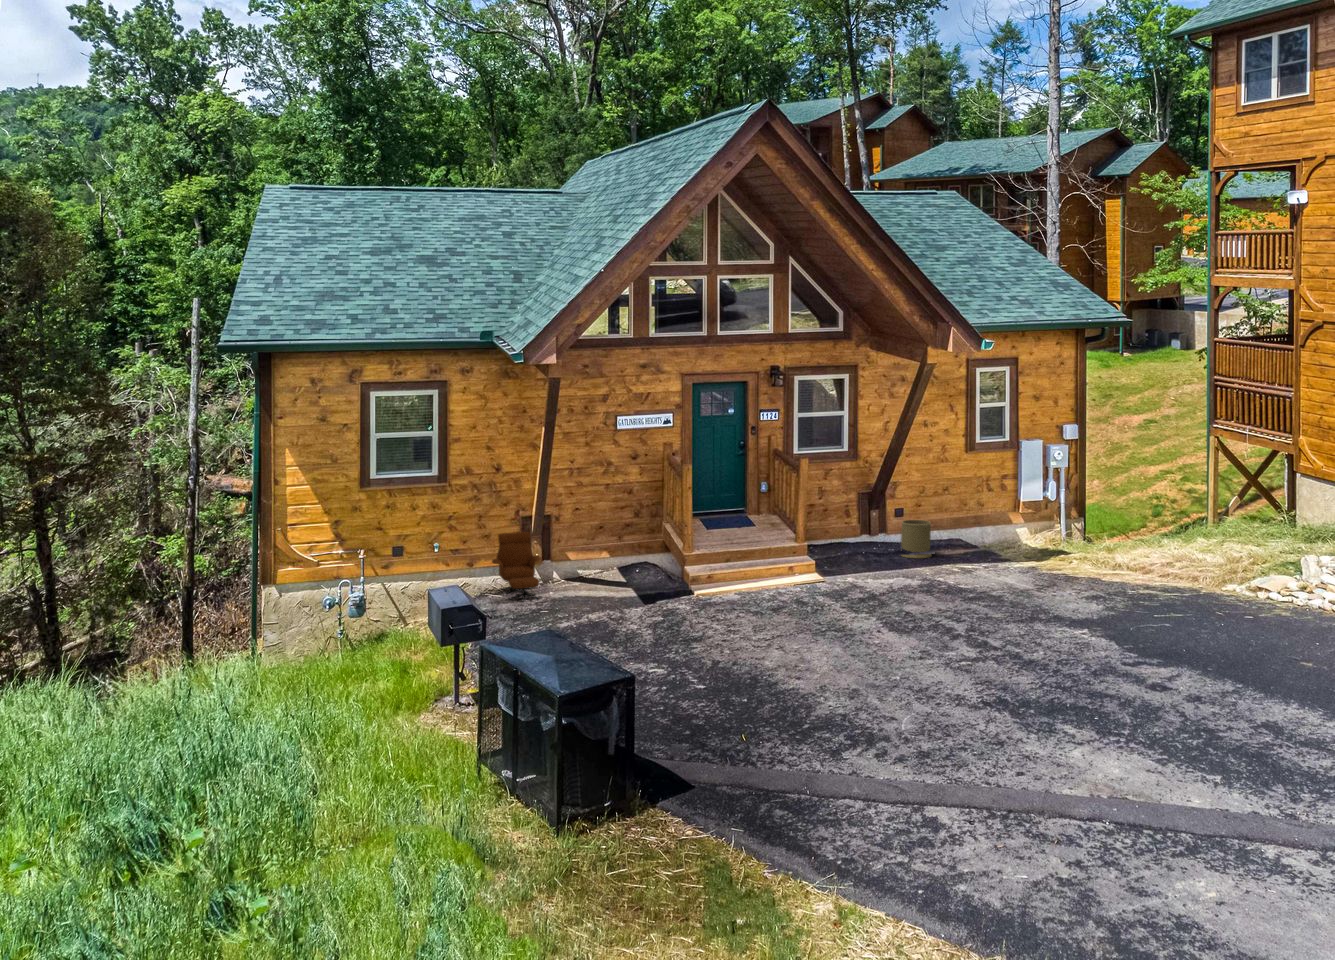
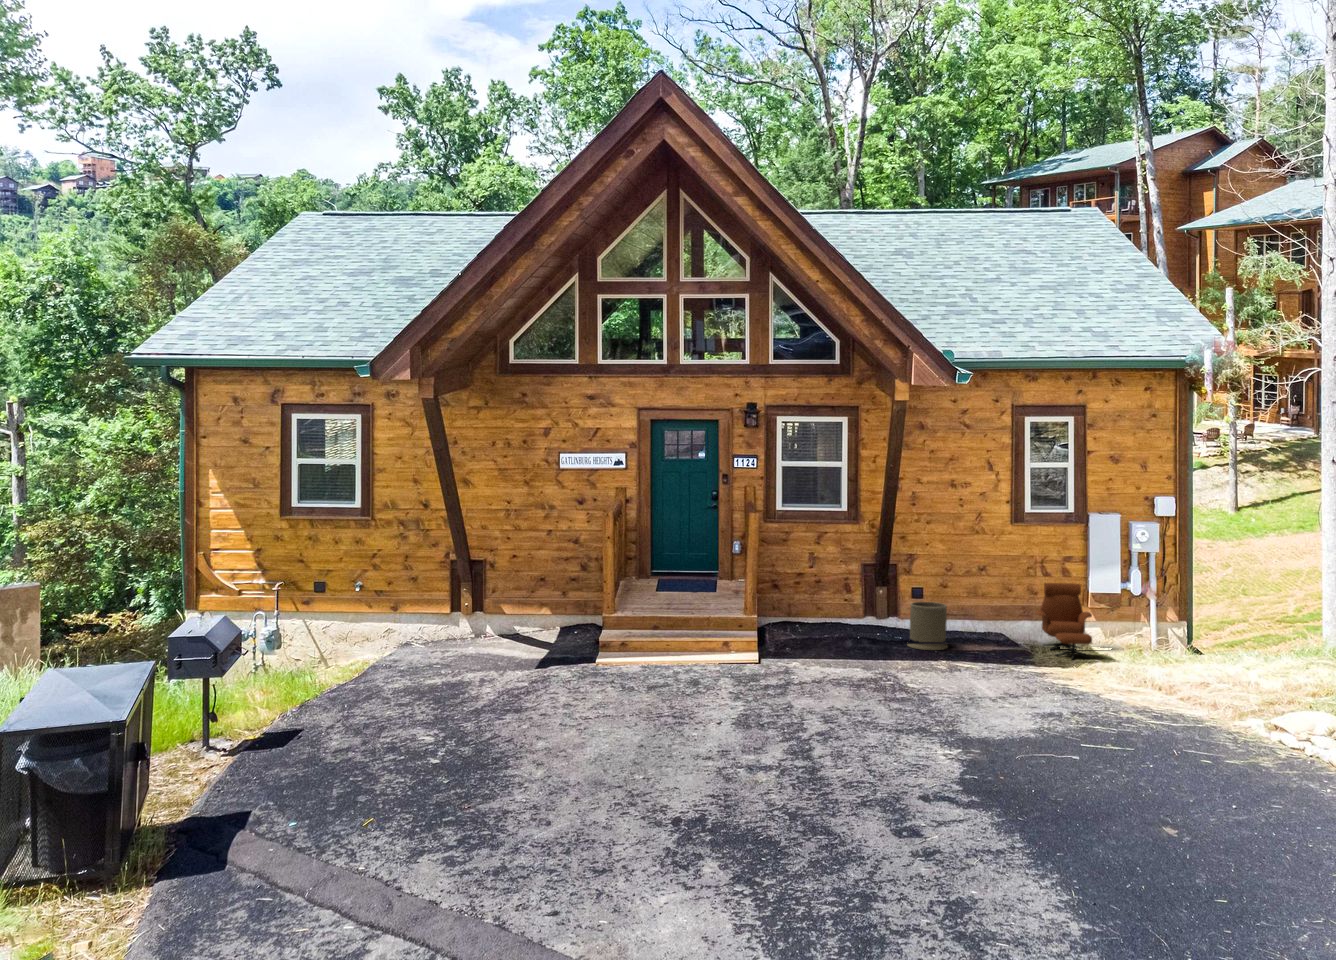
lounge chair: present [492,532,540,602] -> present [1035,583,1092,659]

